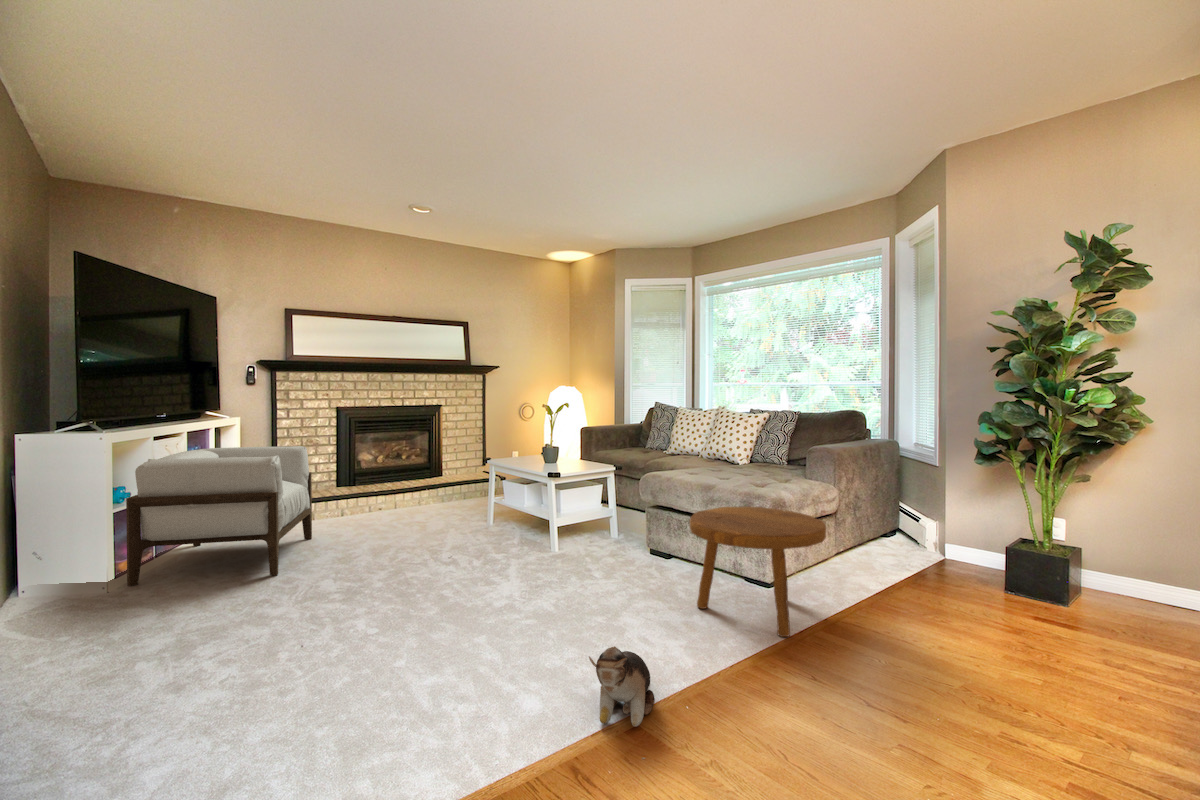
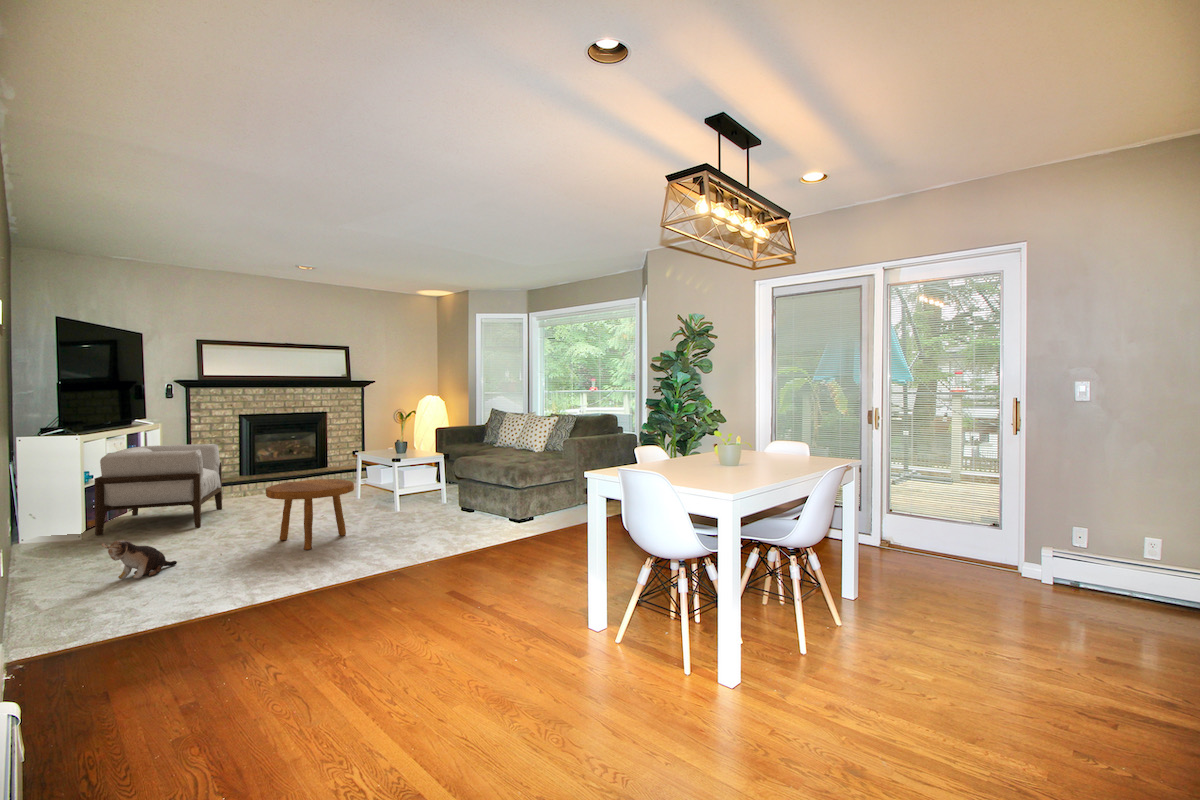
footstool: present [690,507,826,637] -> present [266,479,354,550]
plush toy: present [589,646,655,727] -> present [102,540,177,579]

